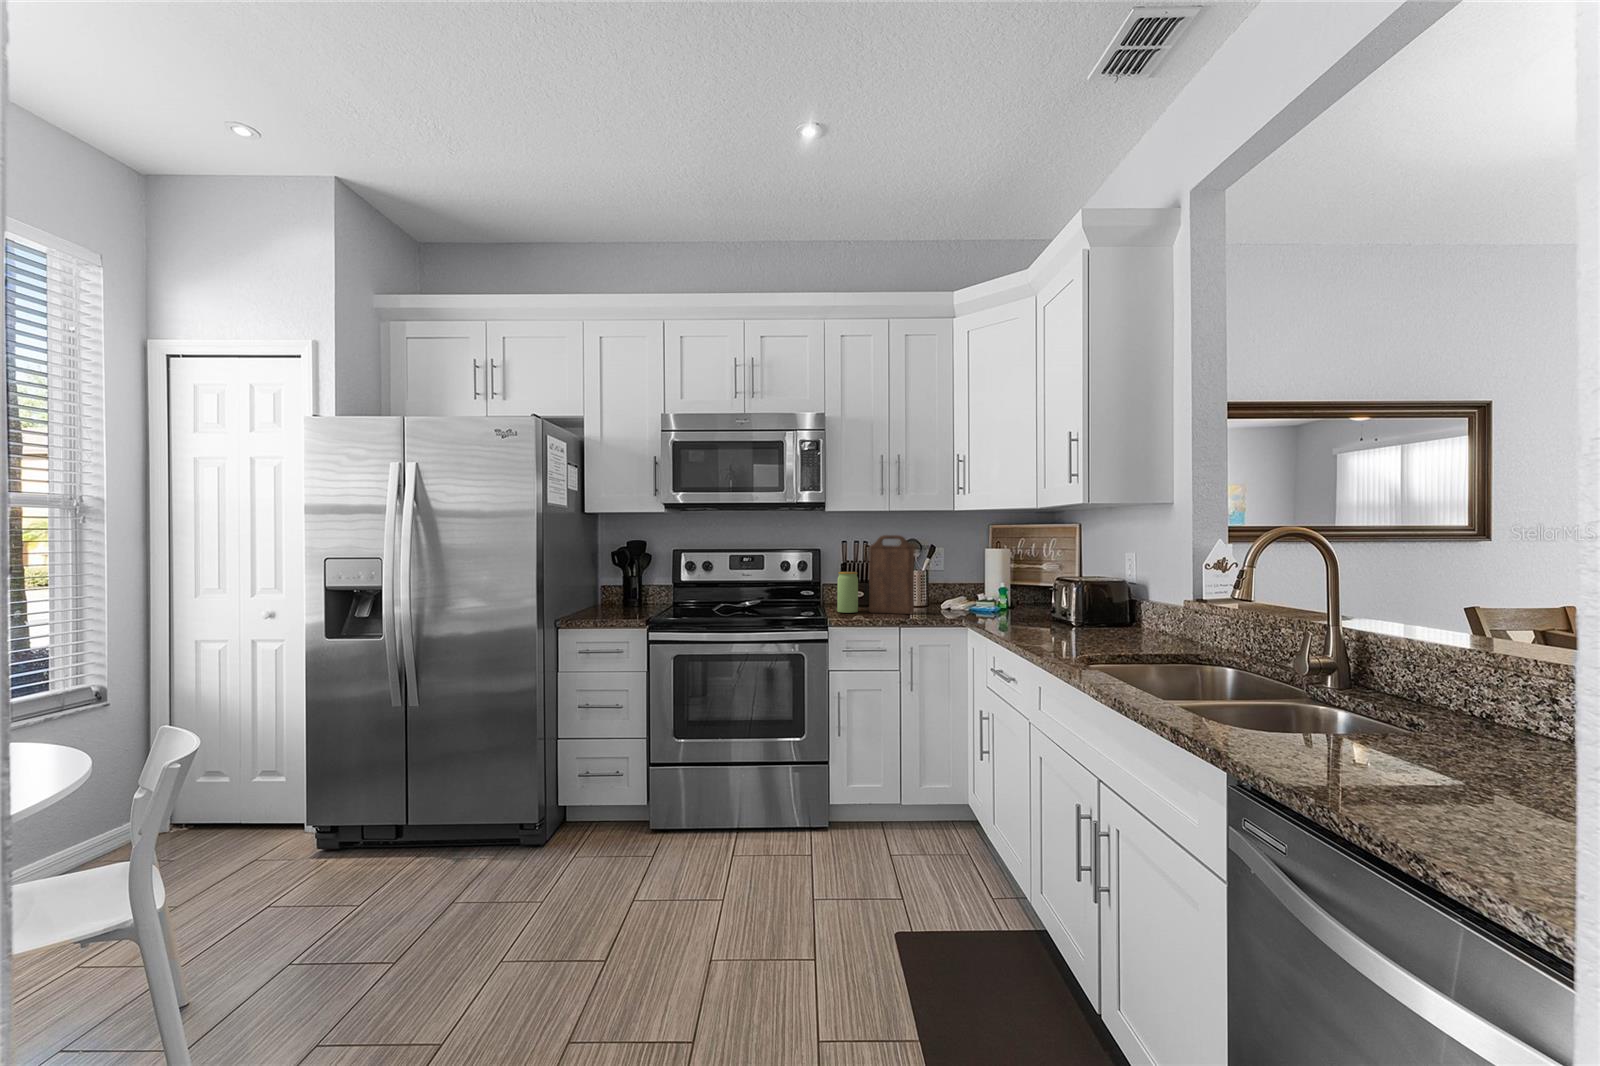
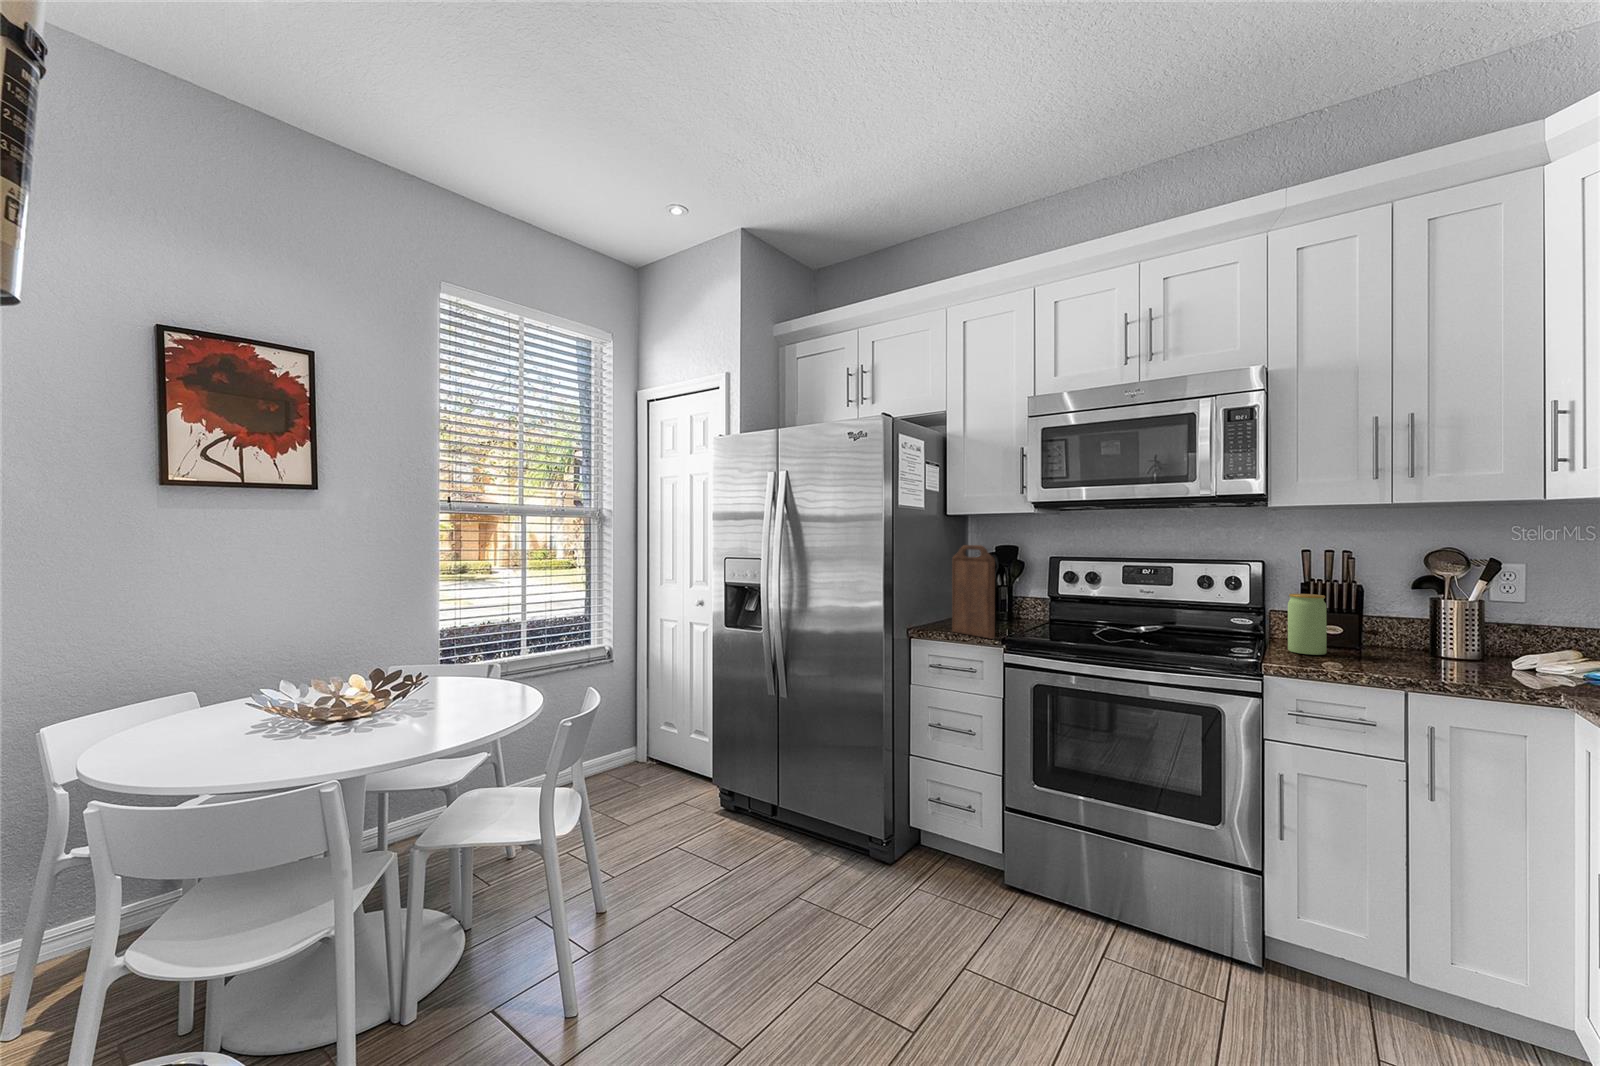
cutting board: present [869,535,914,614] -> present [952,545,995,639]

